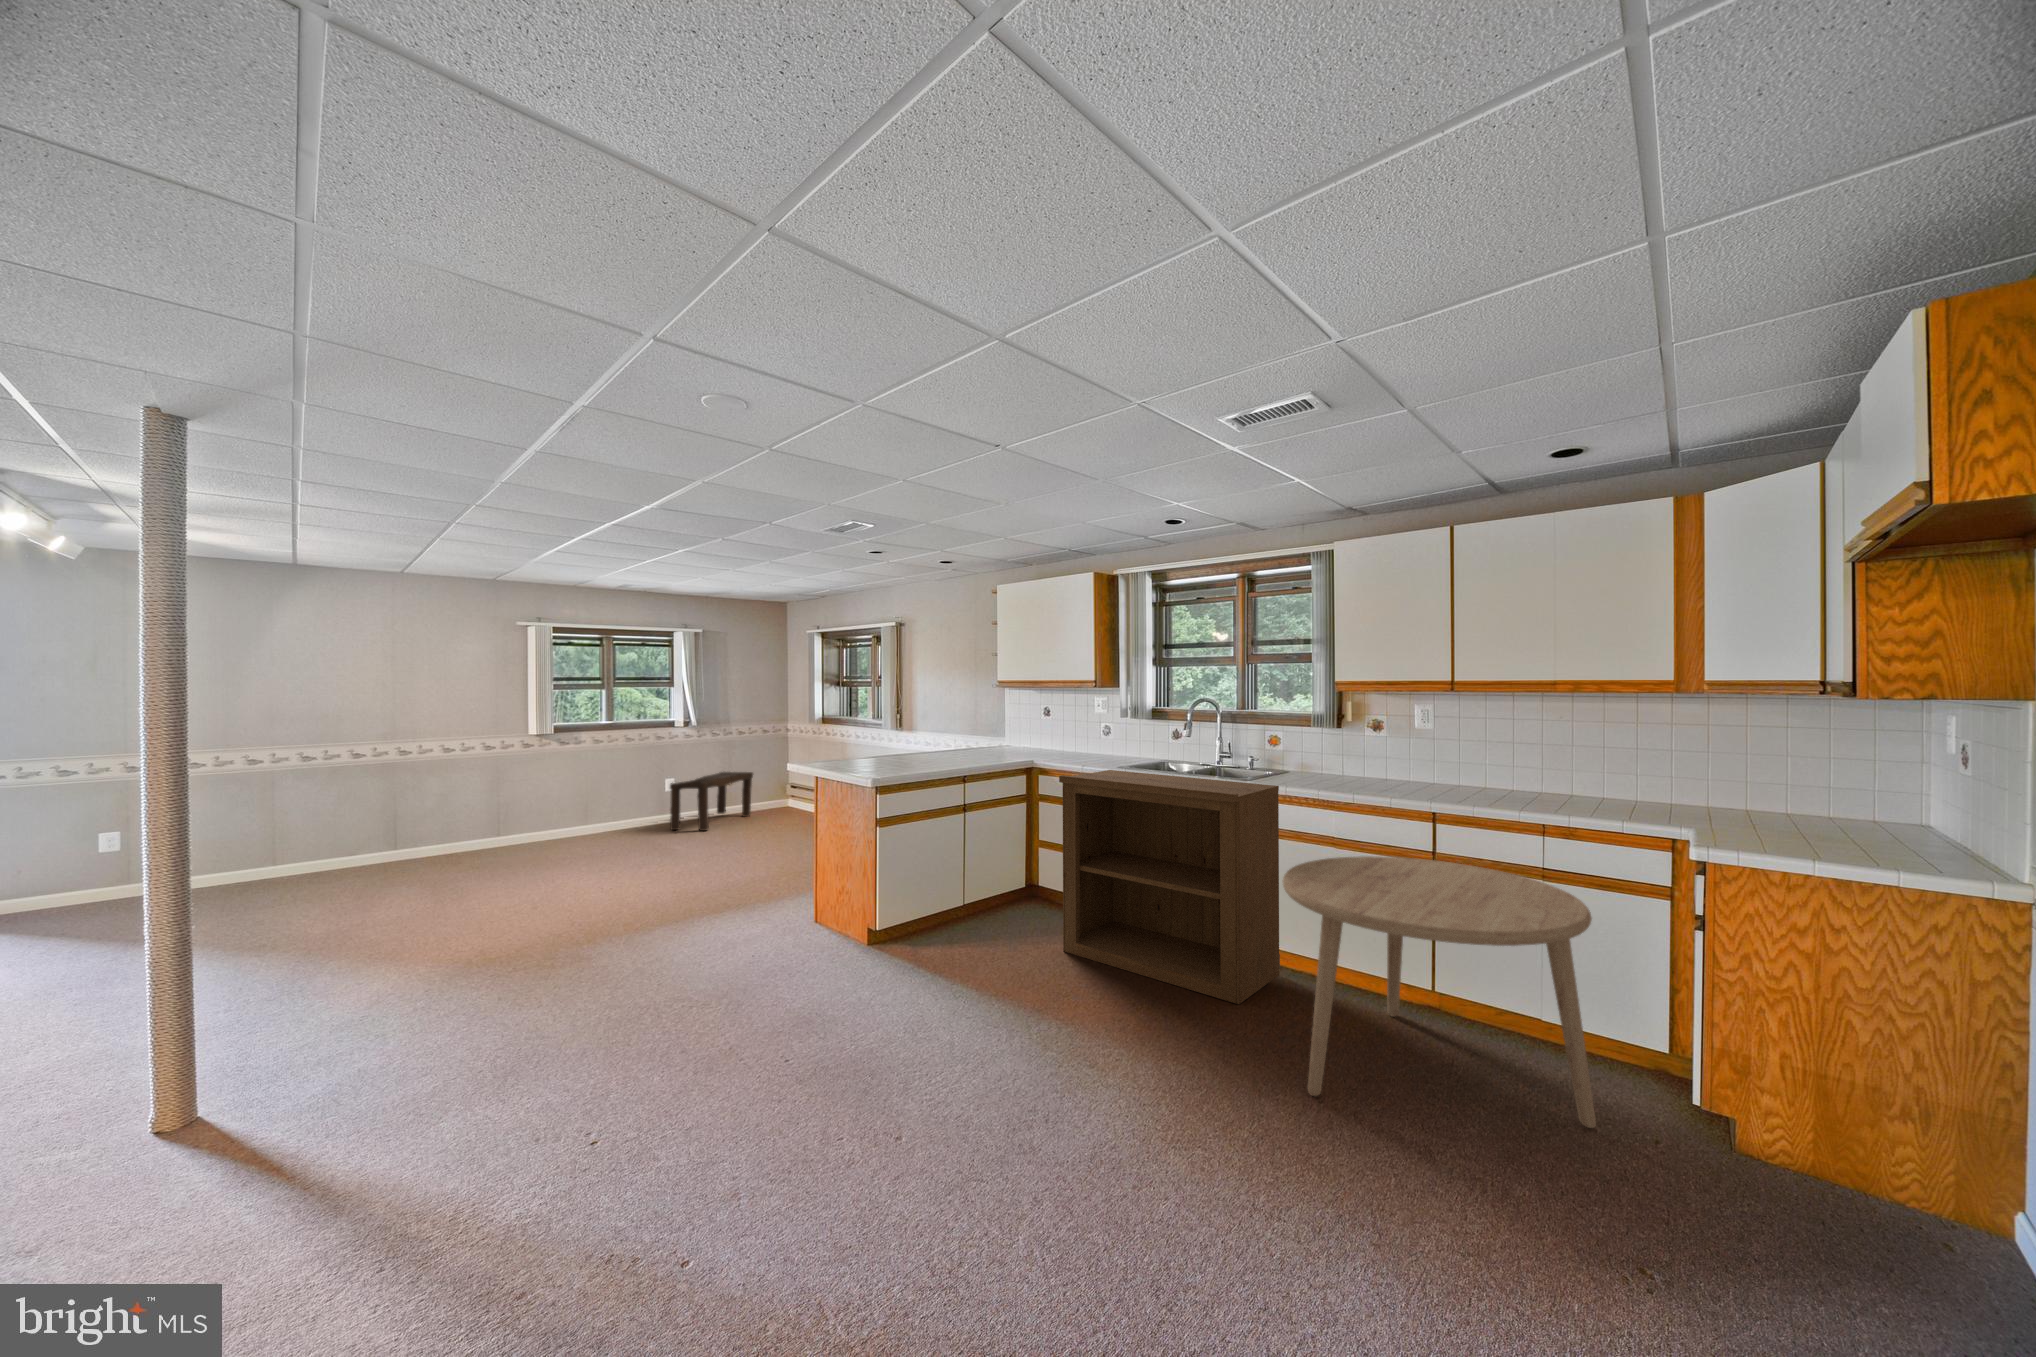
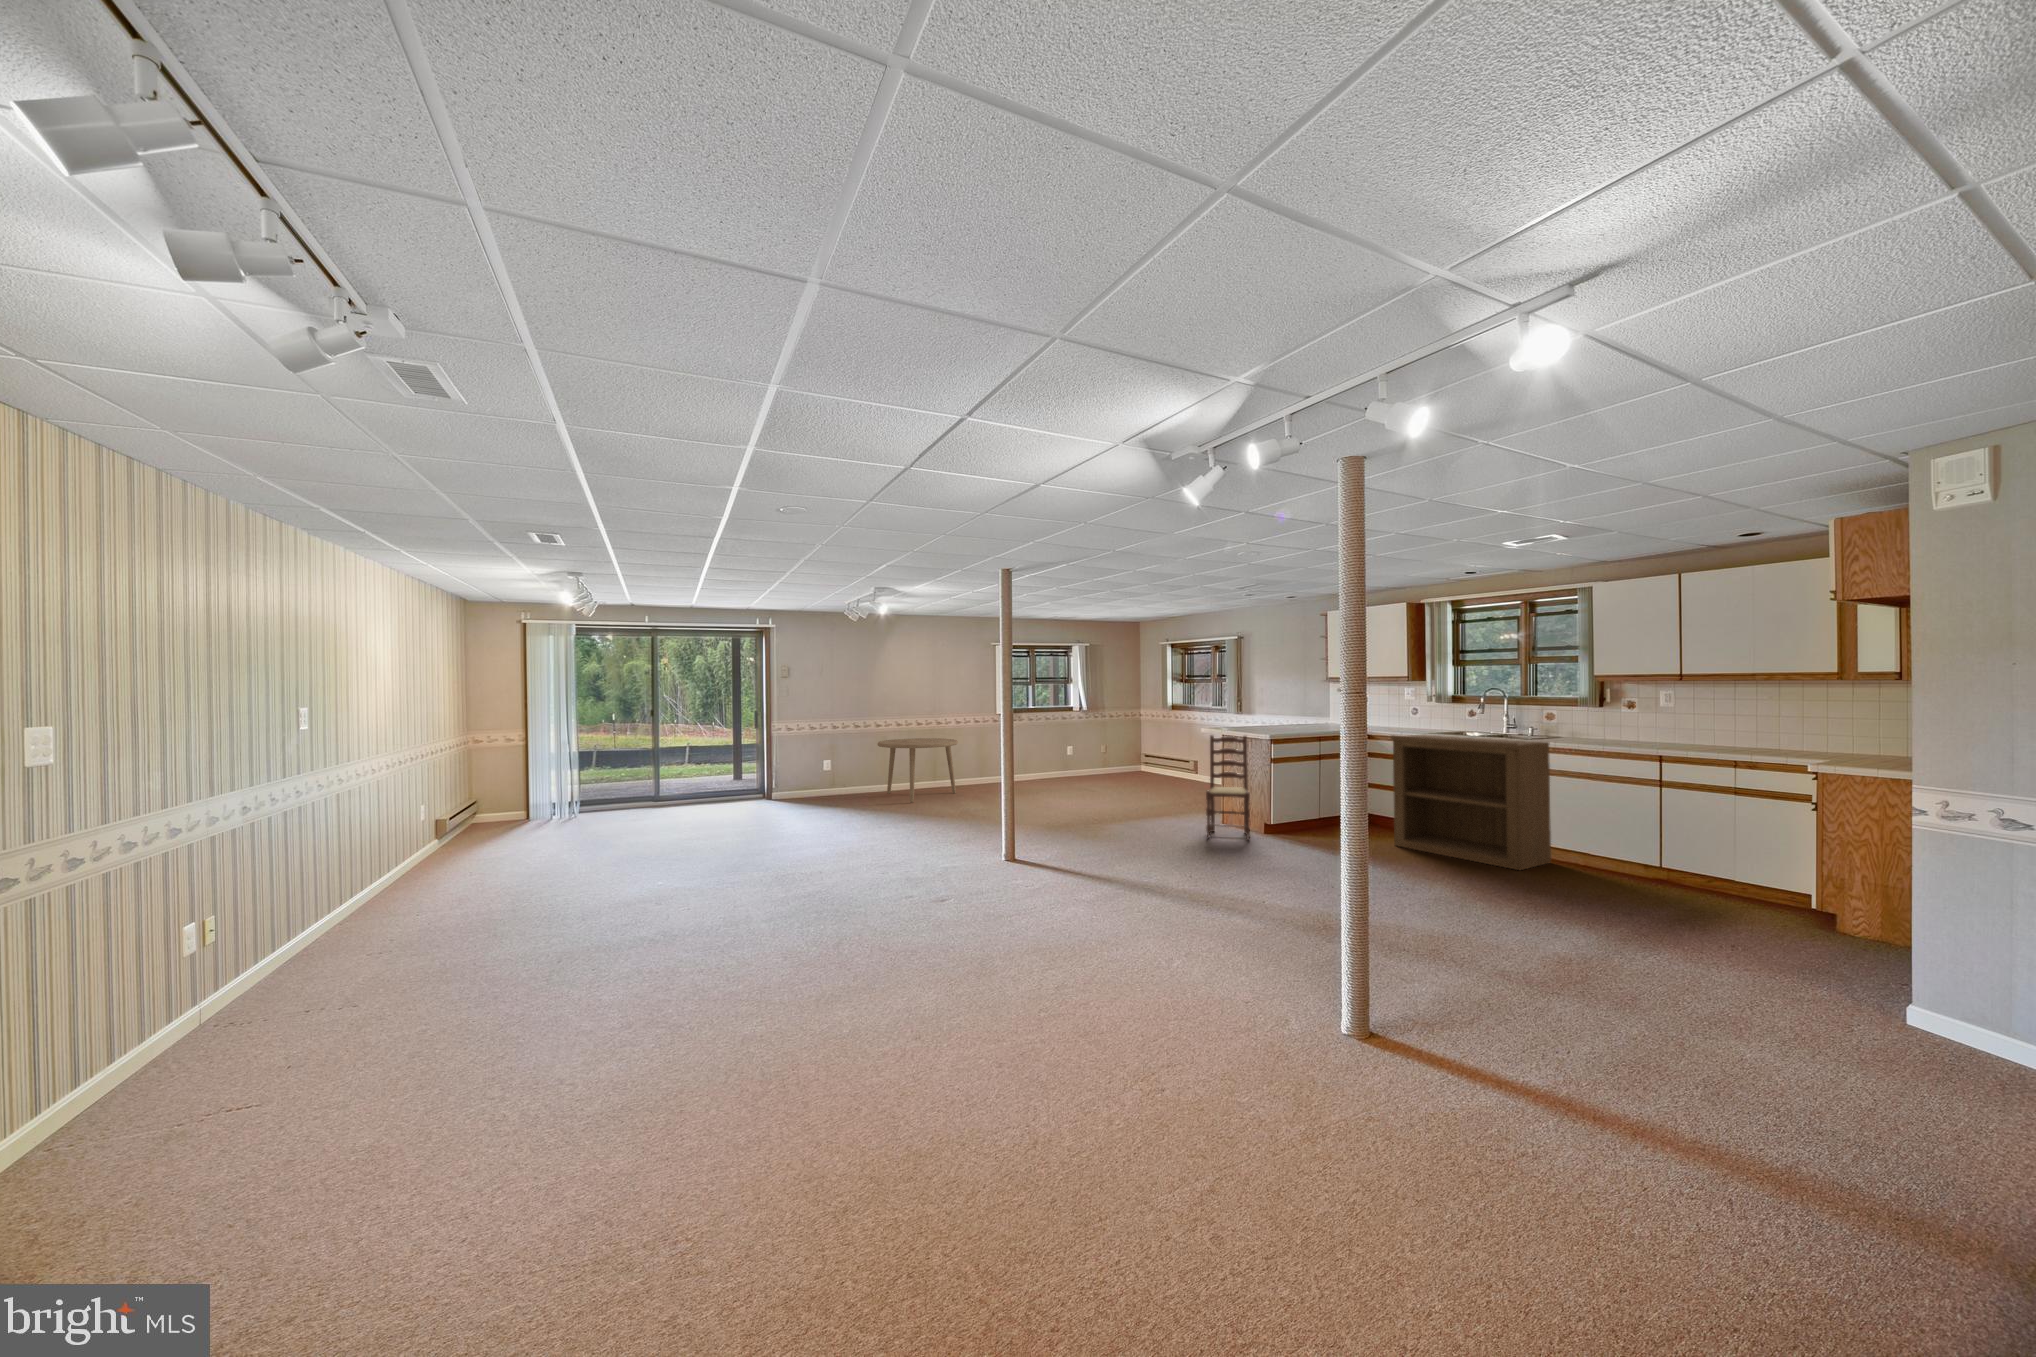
bench: present [670,772,753,831] -> none [1075,744,1124,782]
dining chair: none [767,777,850,959] -> present [1206,735,1250,839]
dining table: present [1283,856,1596,1128] -> present [878,738,958,803]

